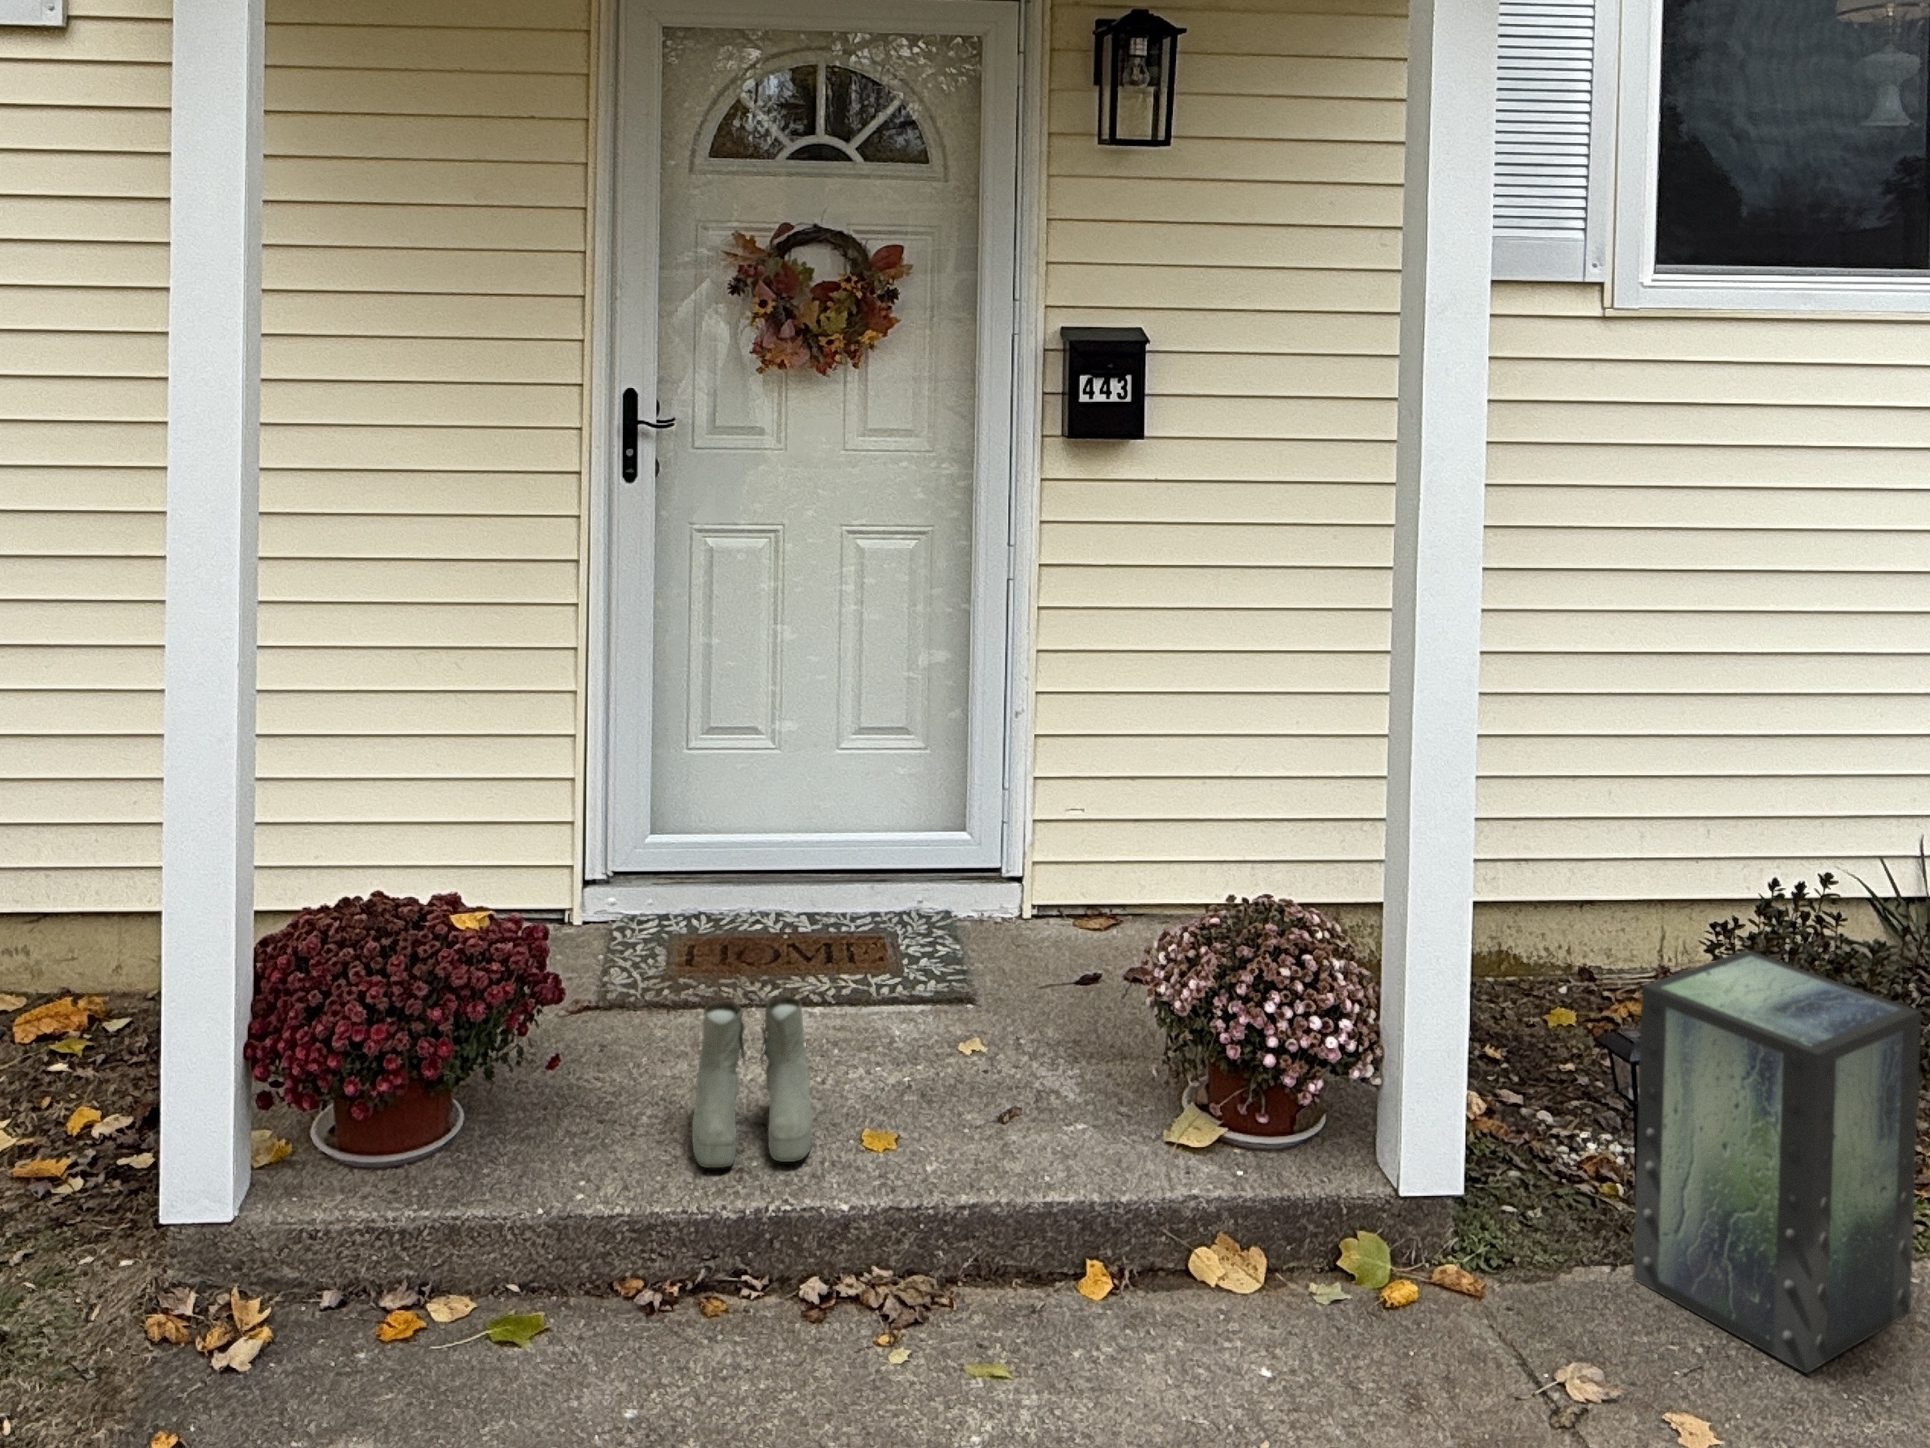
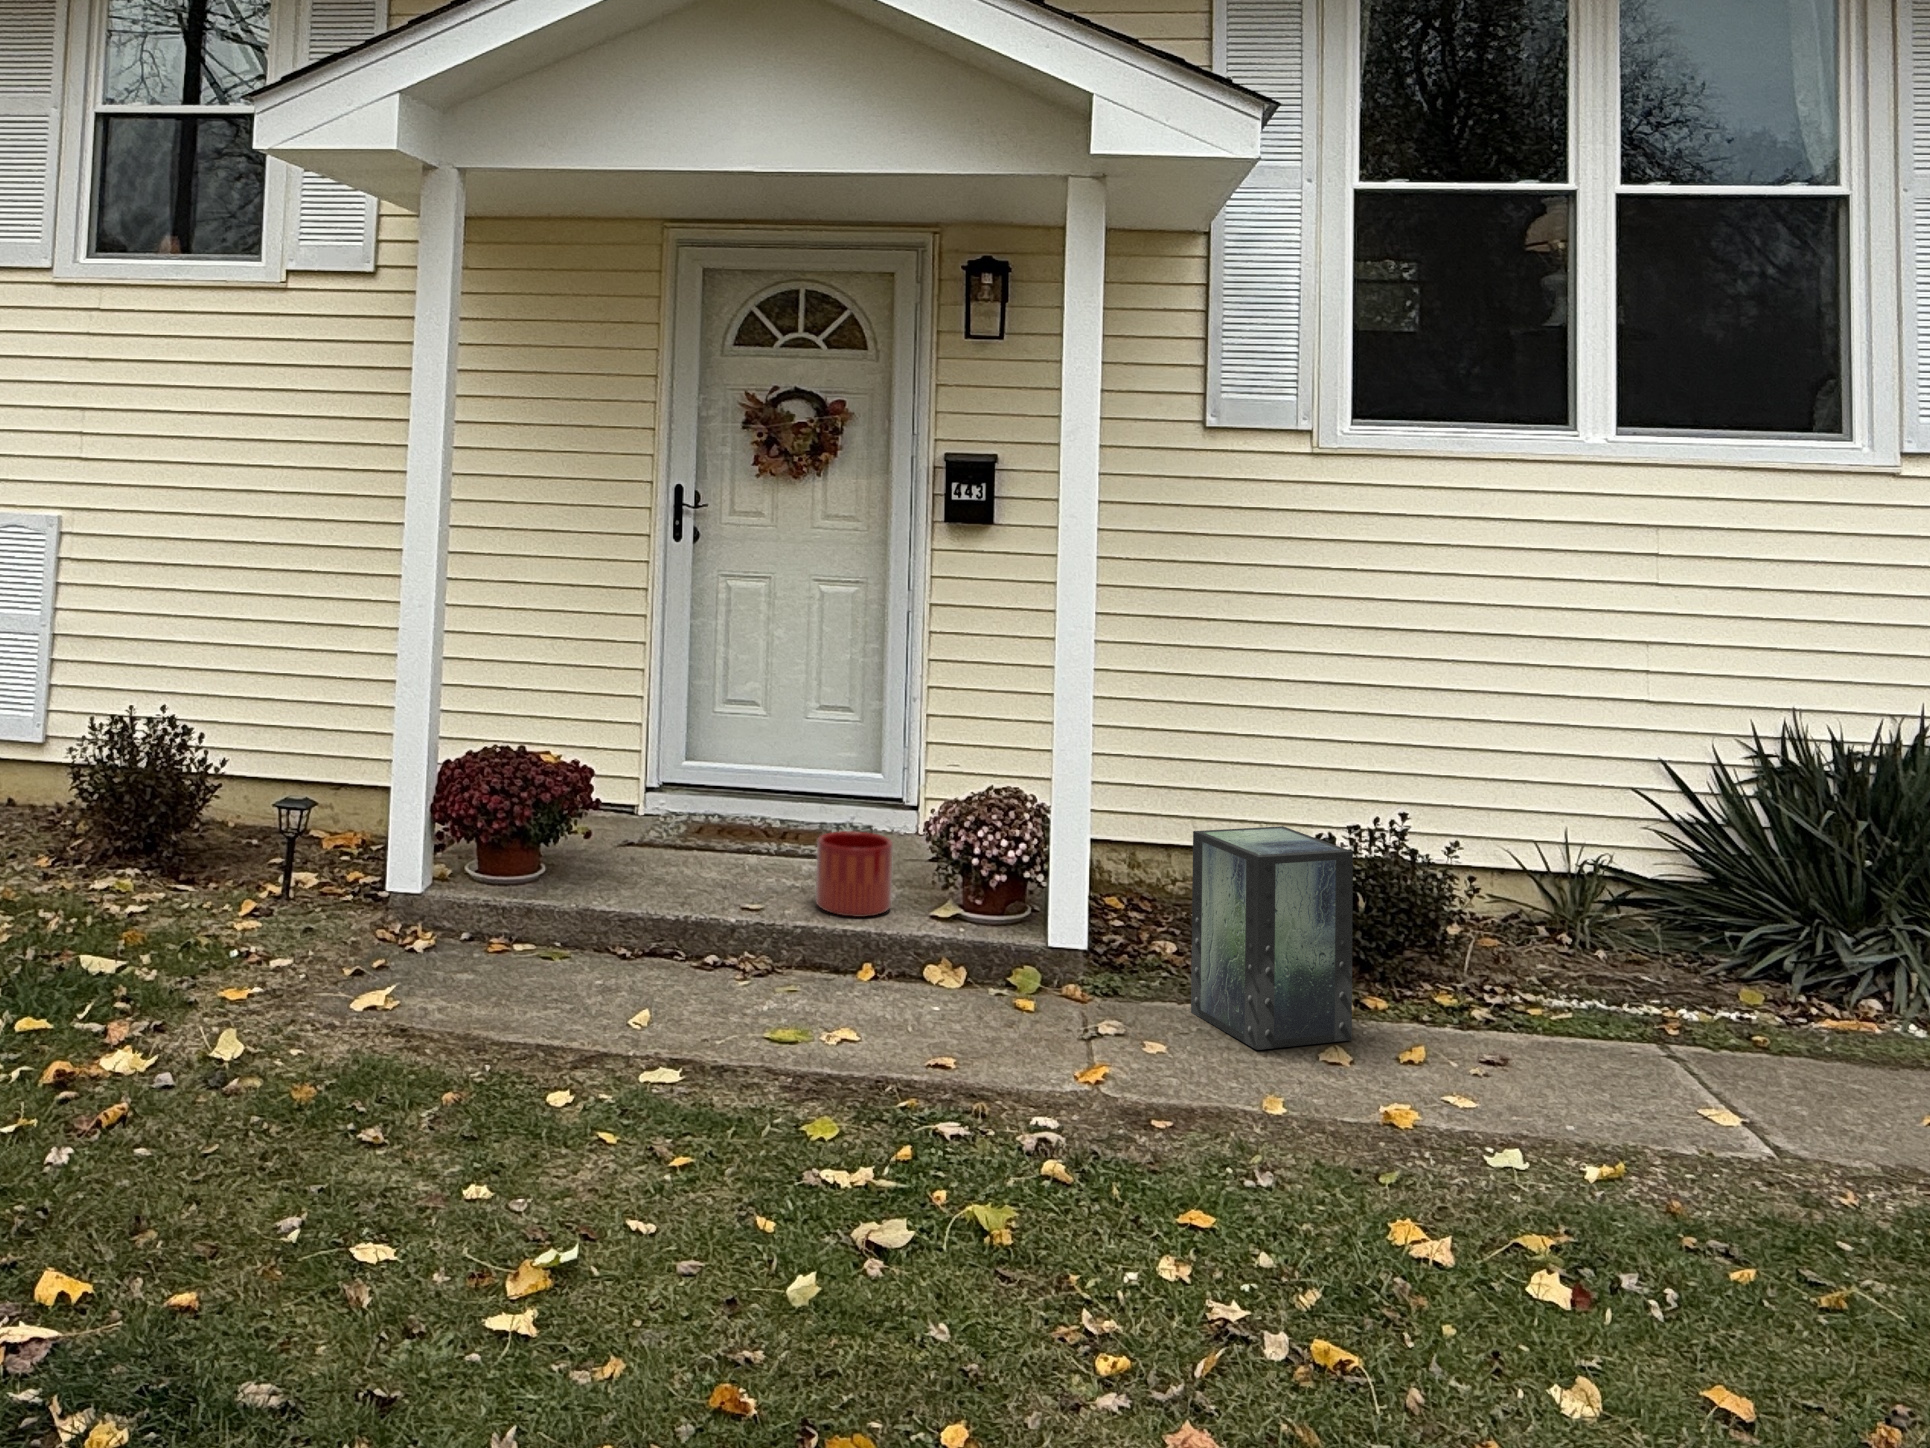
boots: present [692,997,812,1168] -> none [658,817,729,900]
planter: none [972,997,1106,1165] -> present [816,831,893,917]

